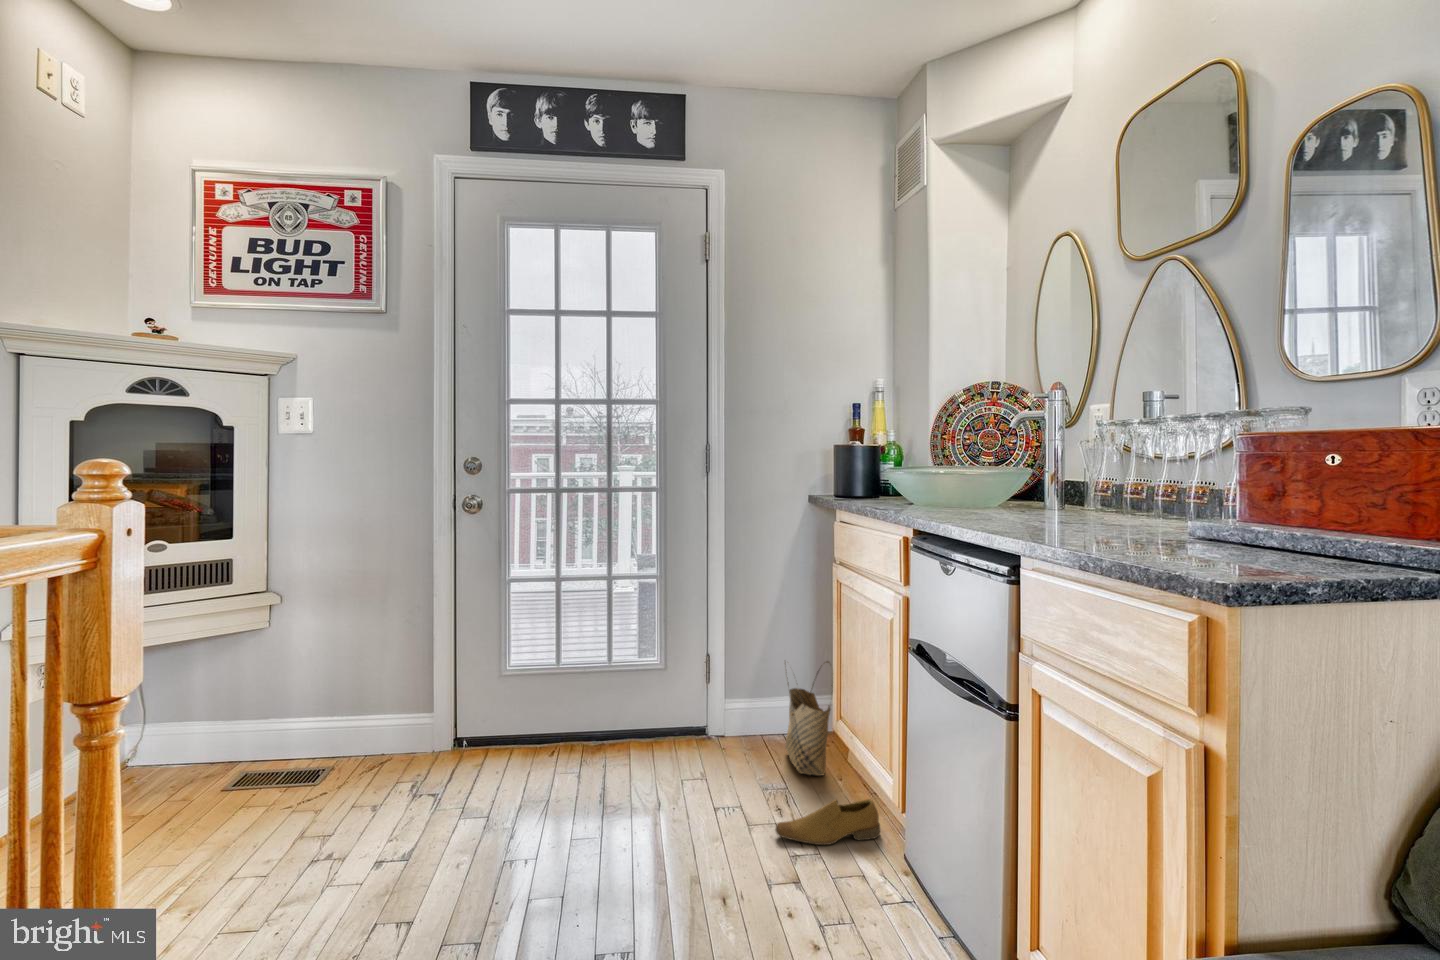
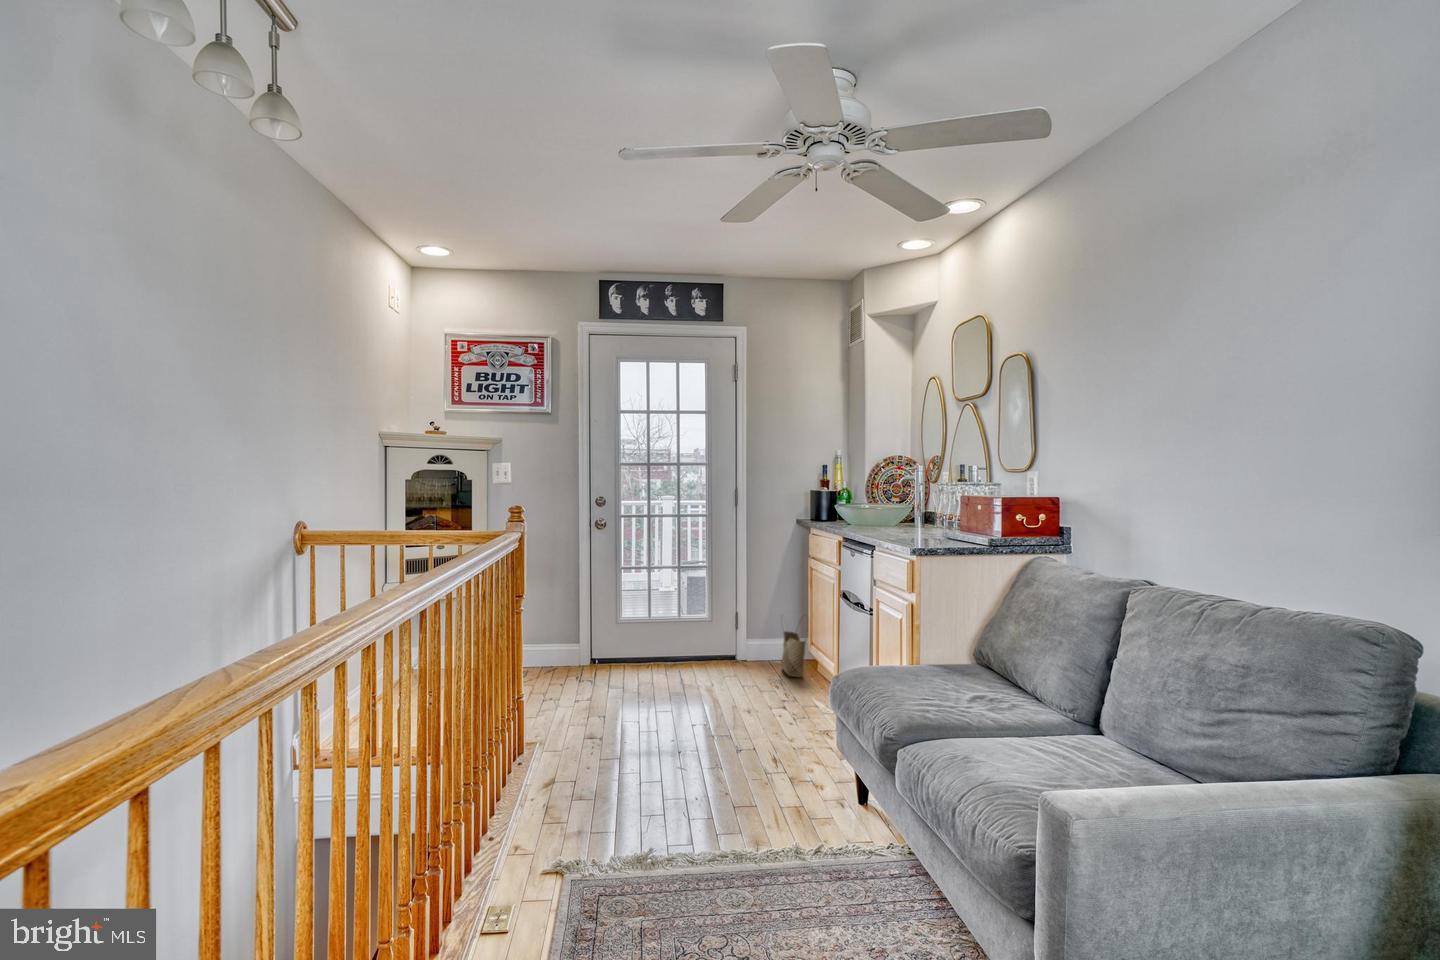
shoe: present [775,799,880,845] -> none [774,680,829,702]

